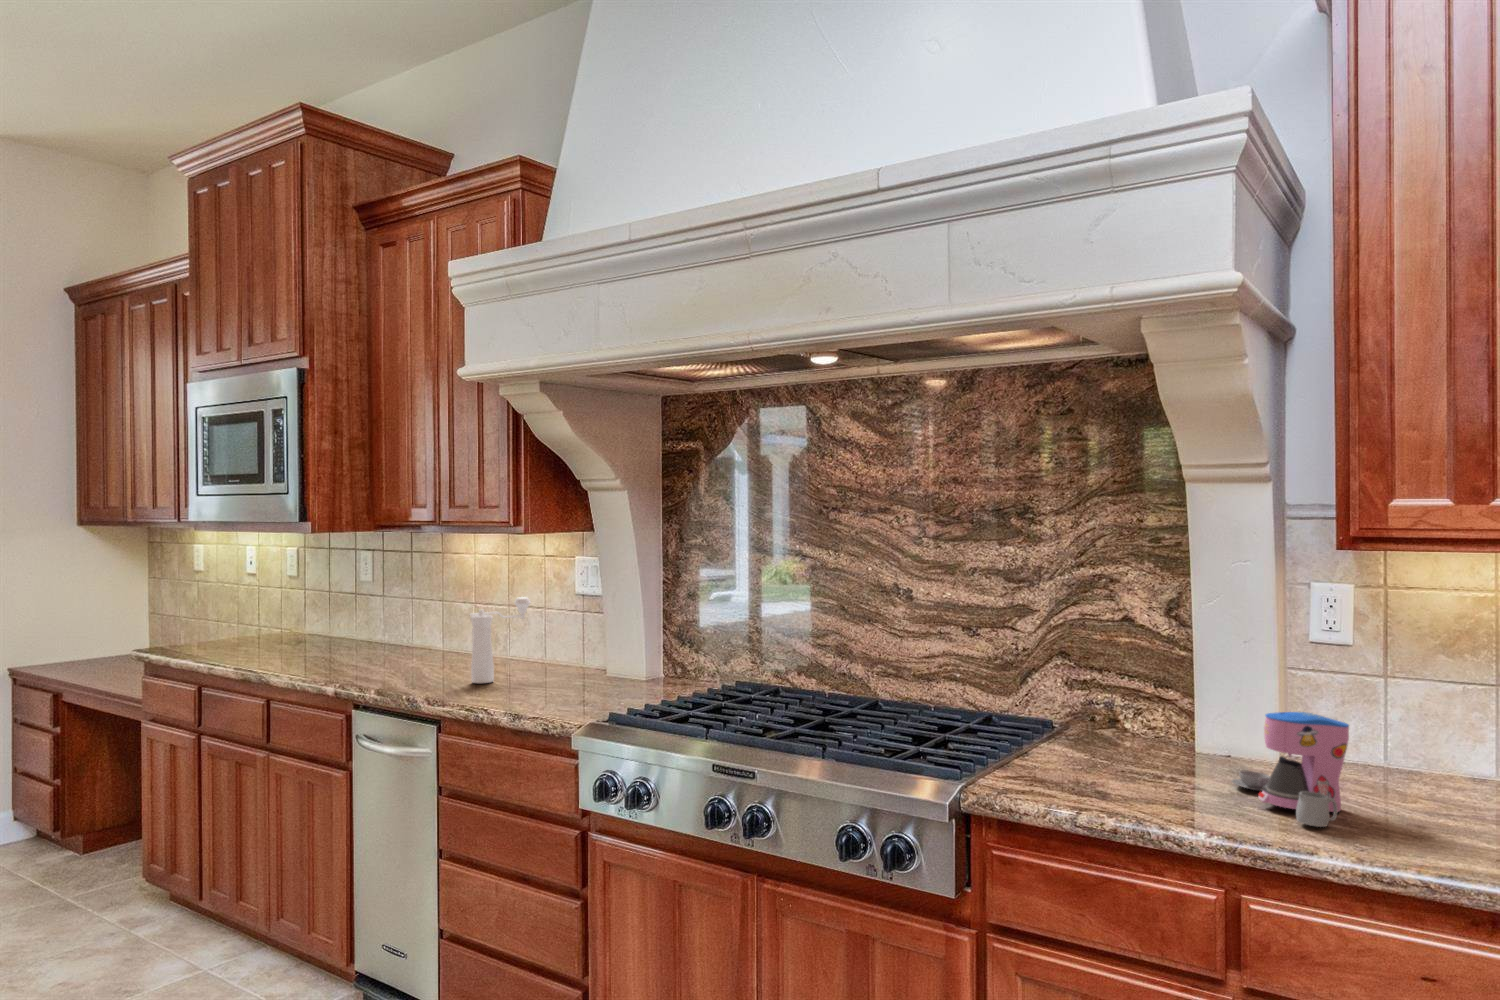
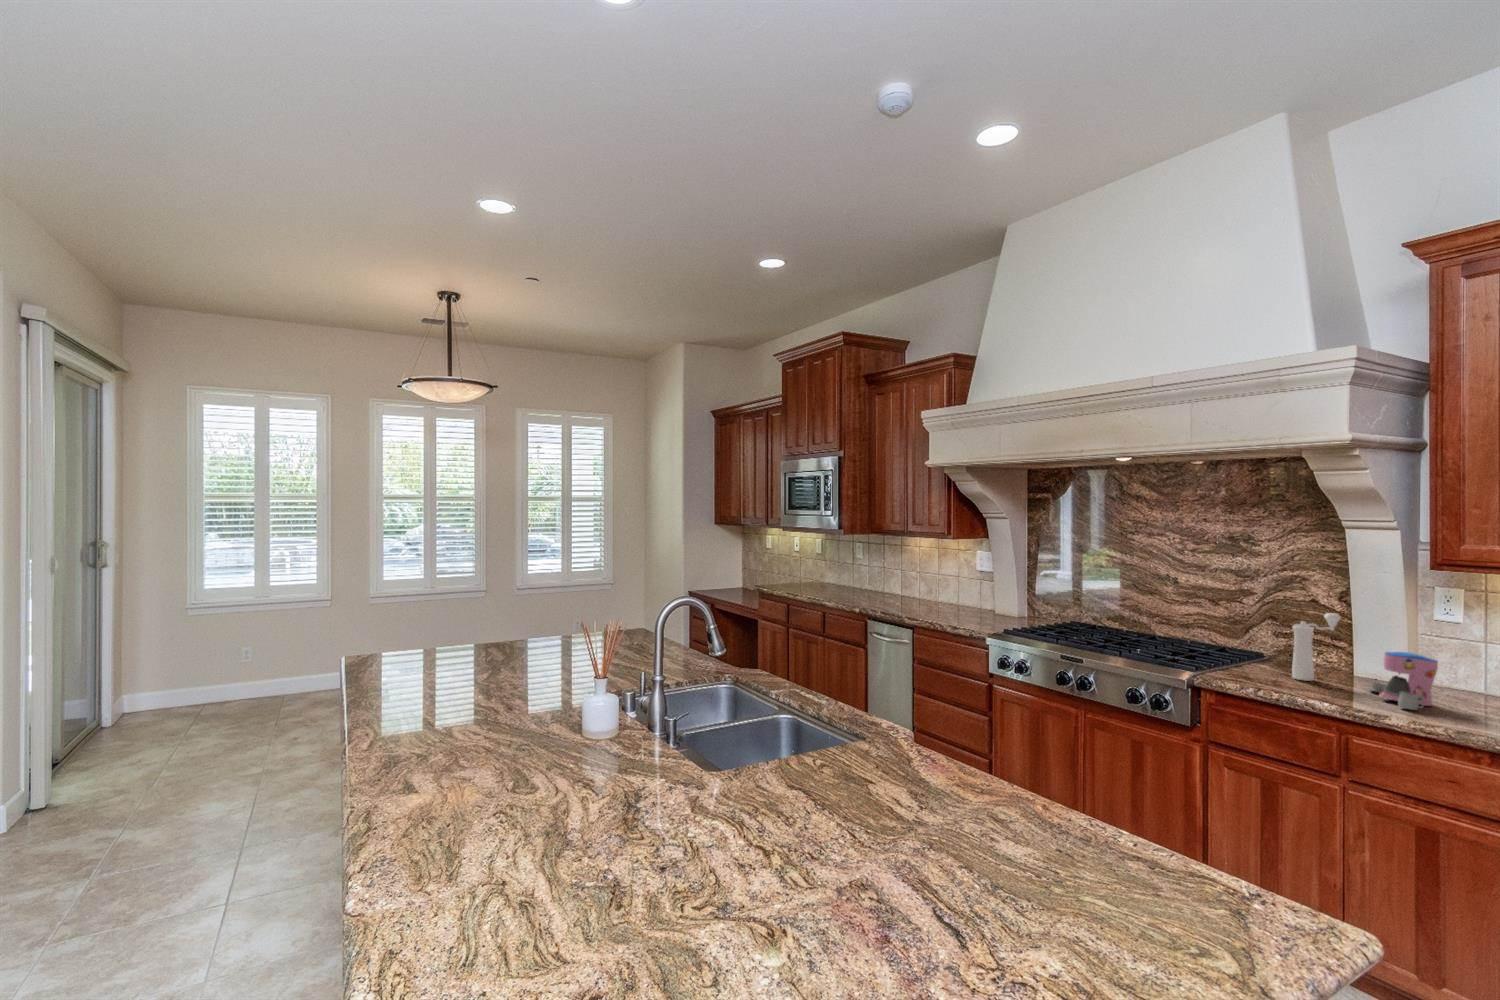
pepper mill: present [470,597,531,683] -> present [1292,613,1341,681]

